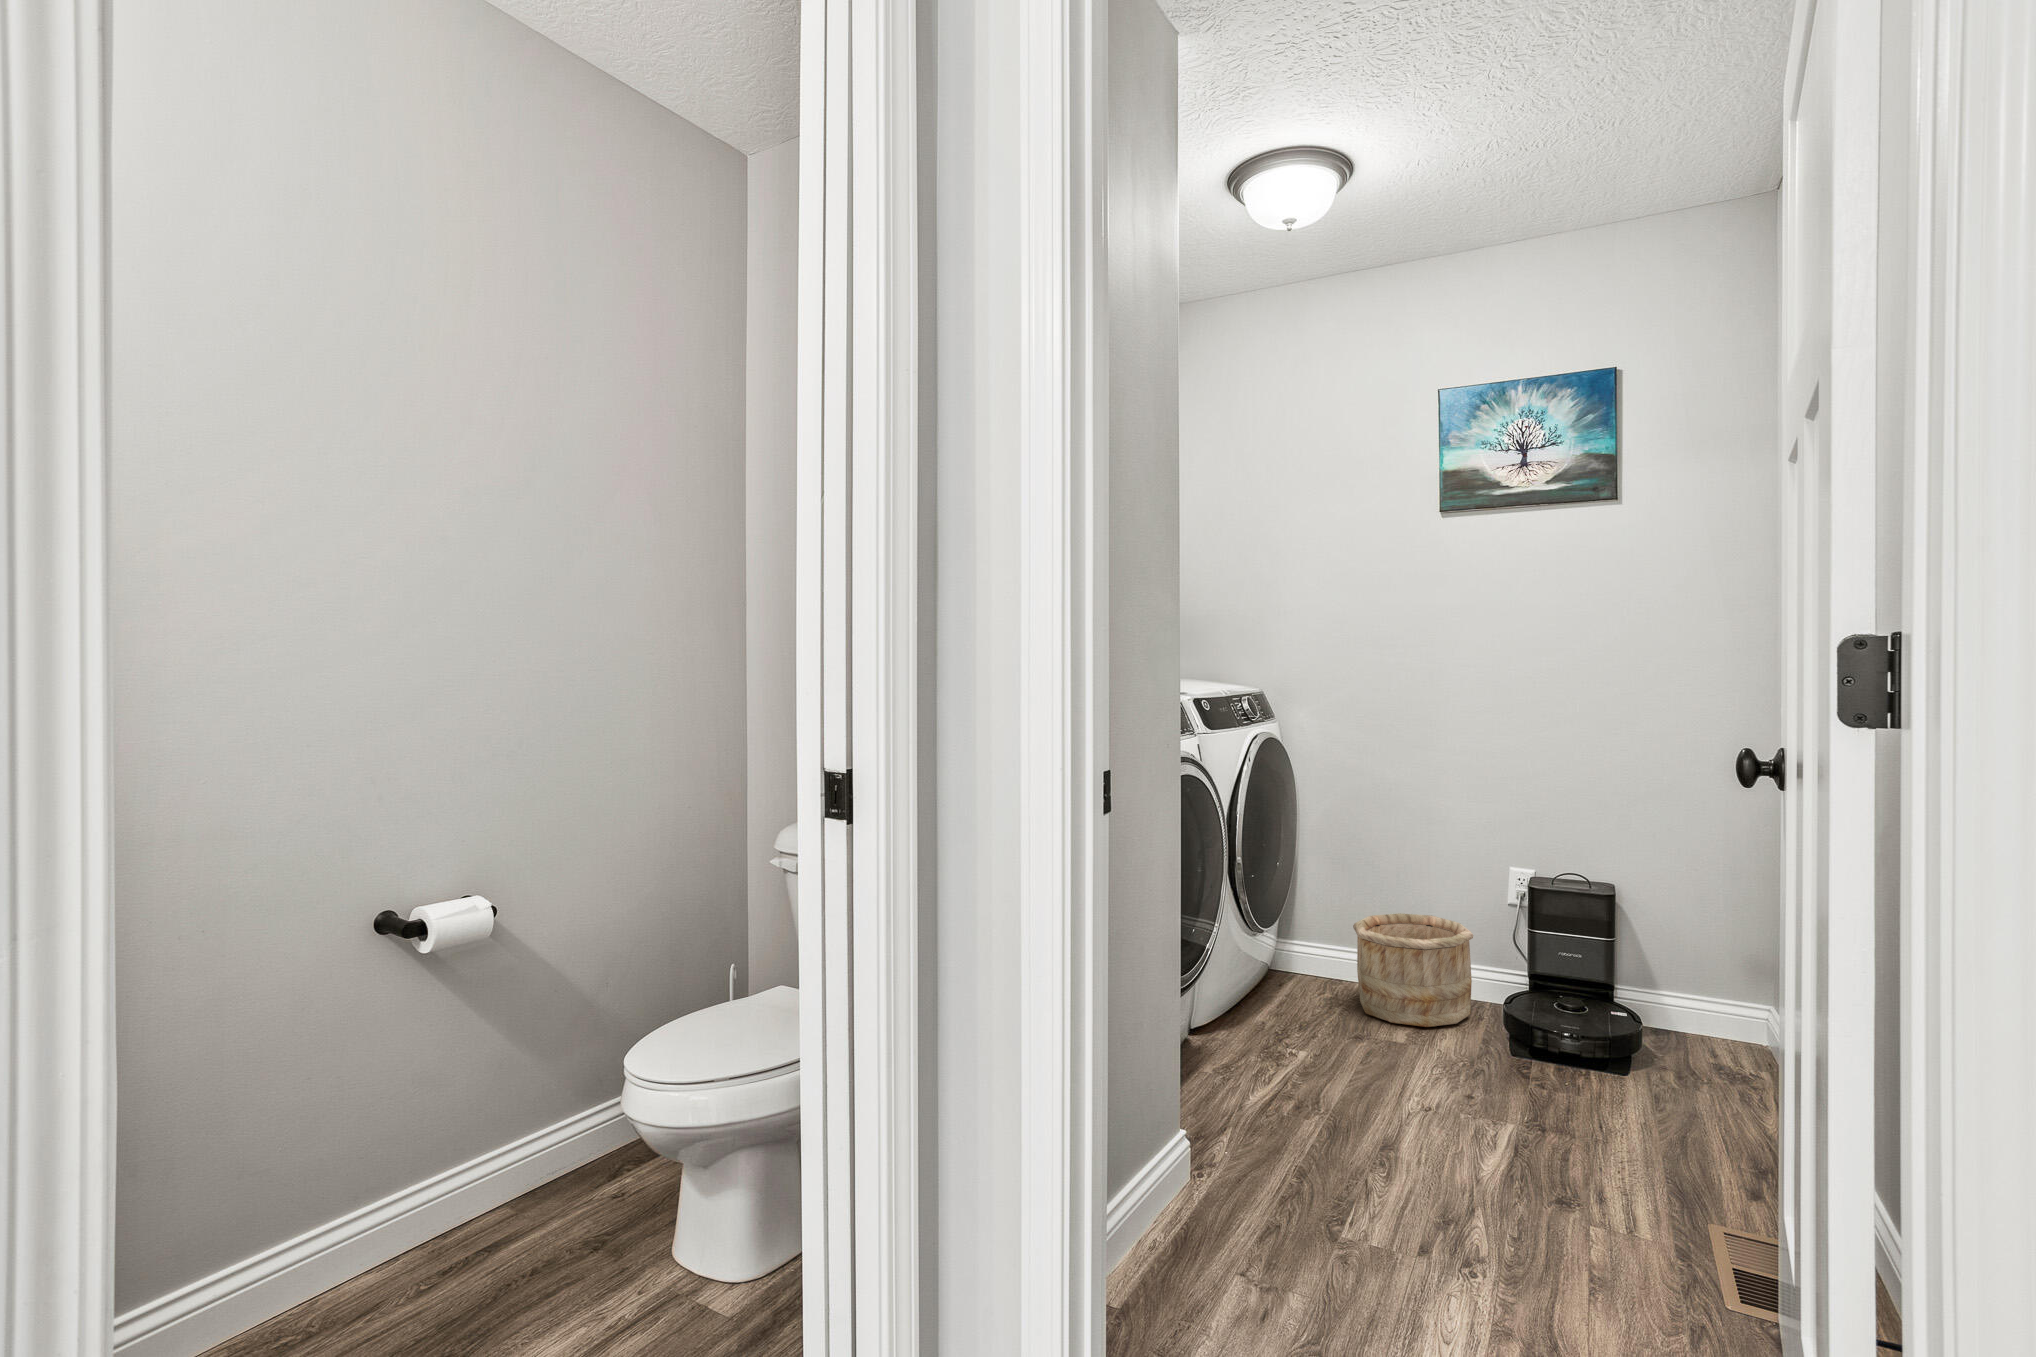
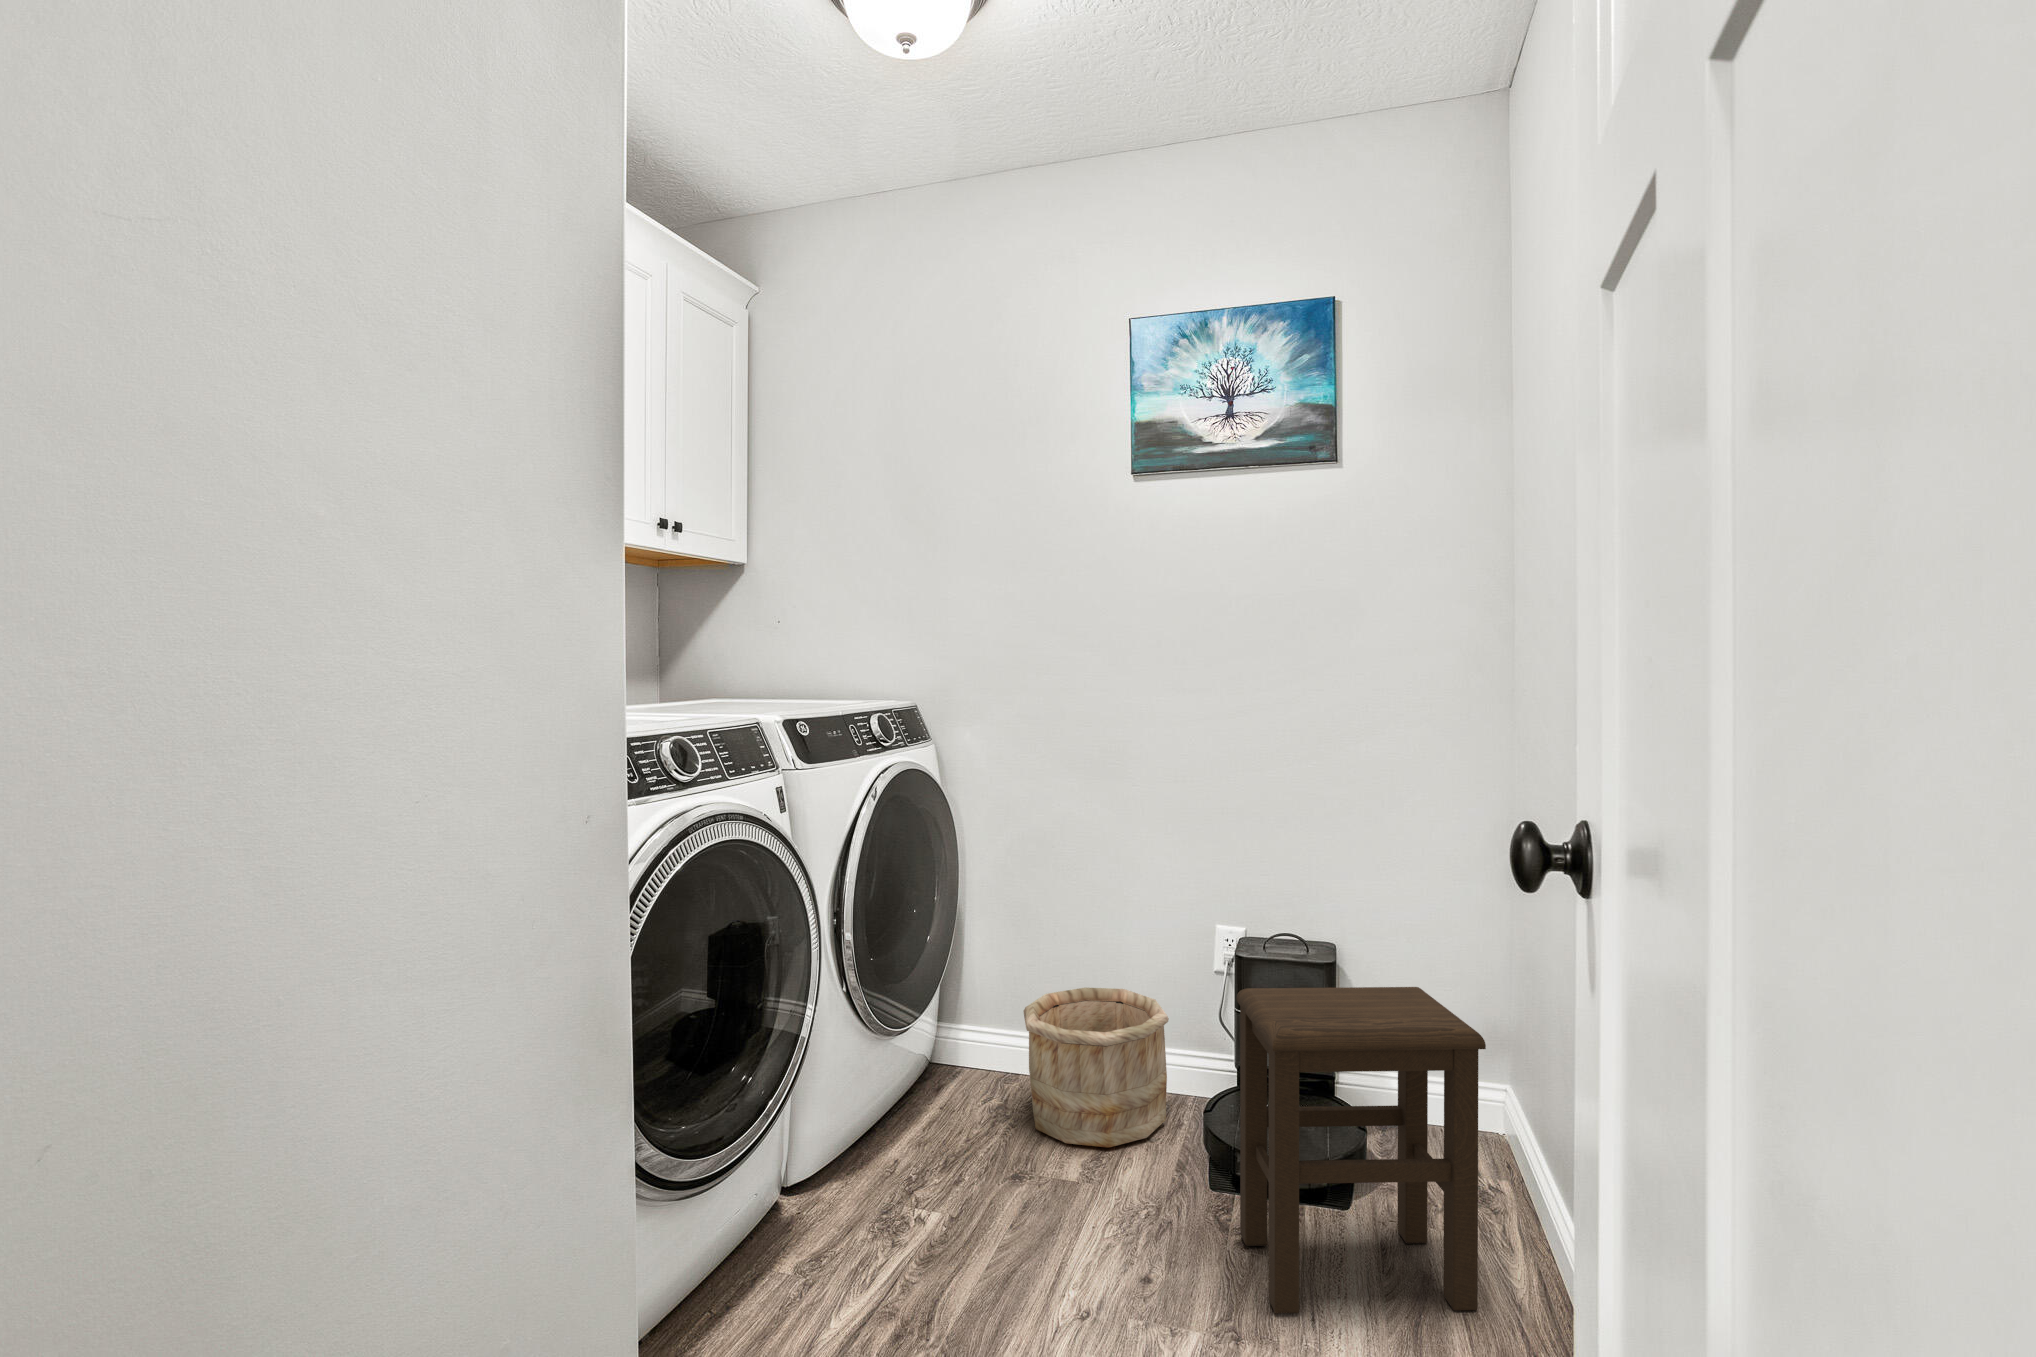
stool: none [1537,899,1739,1132] -> present [1236,987,1486,1313]

